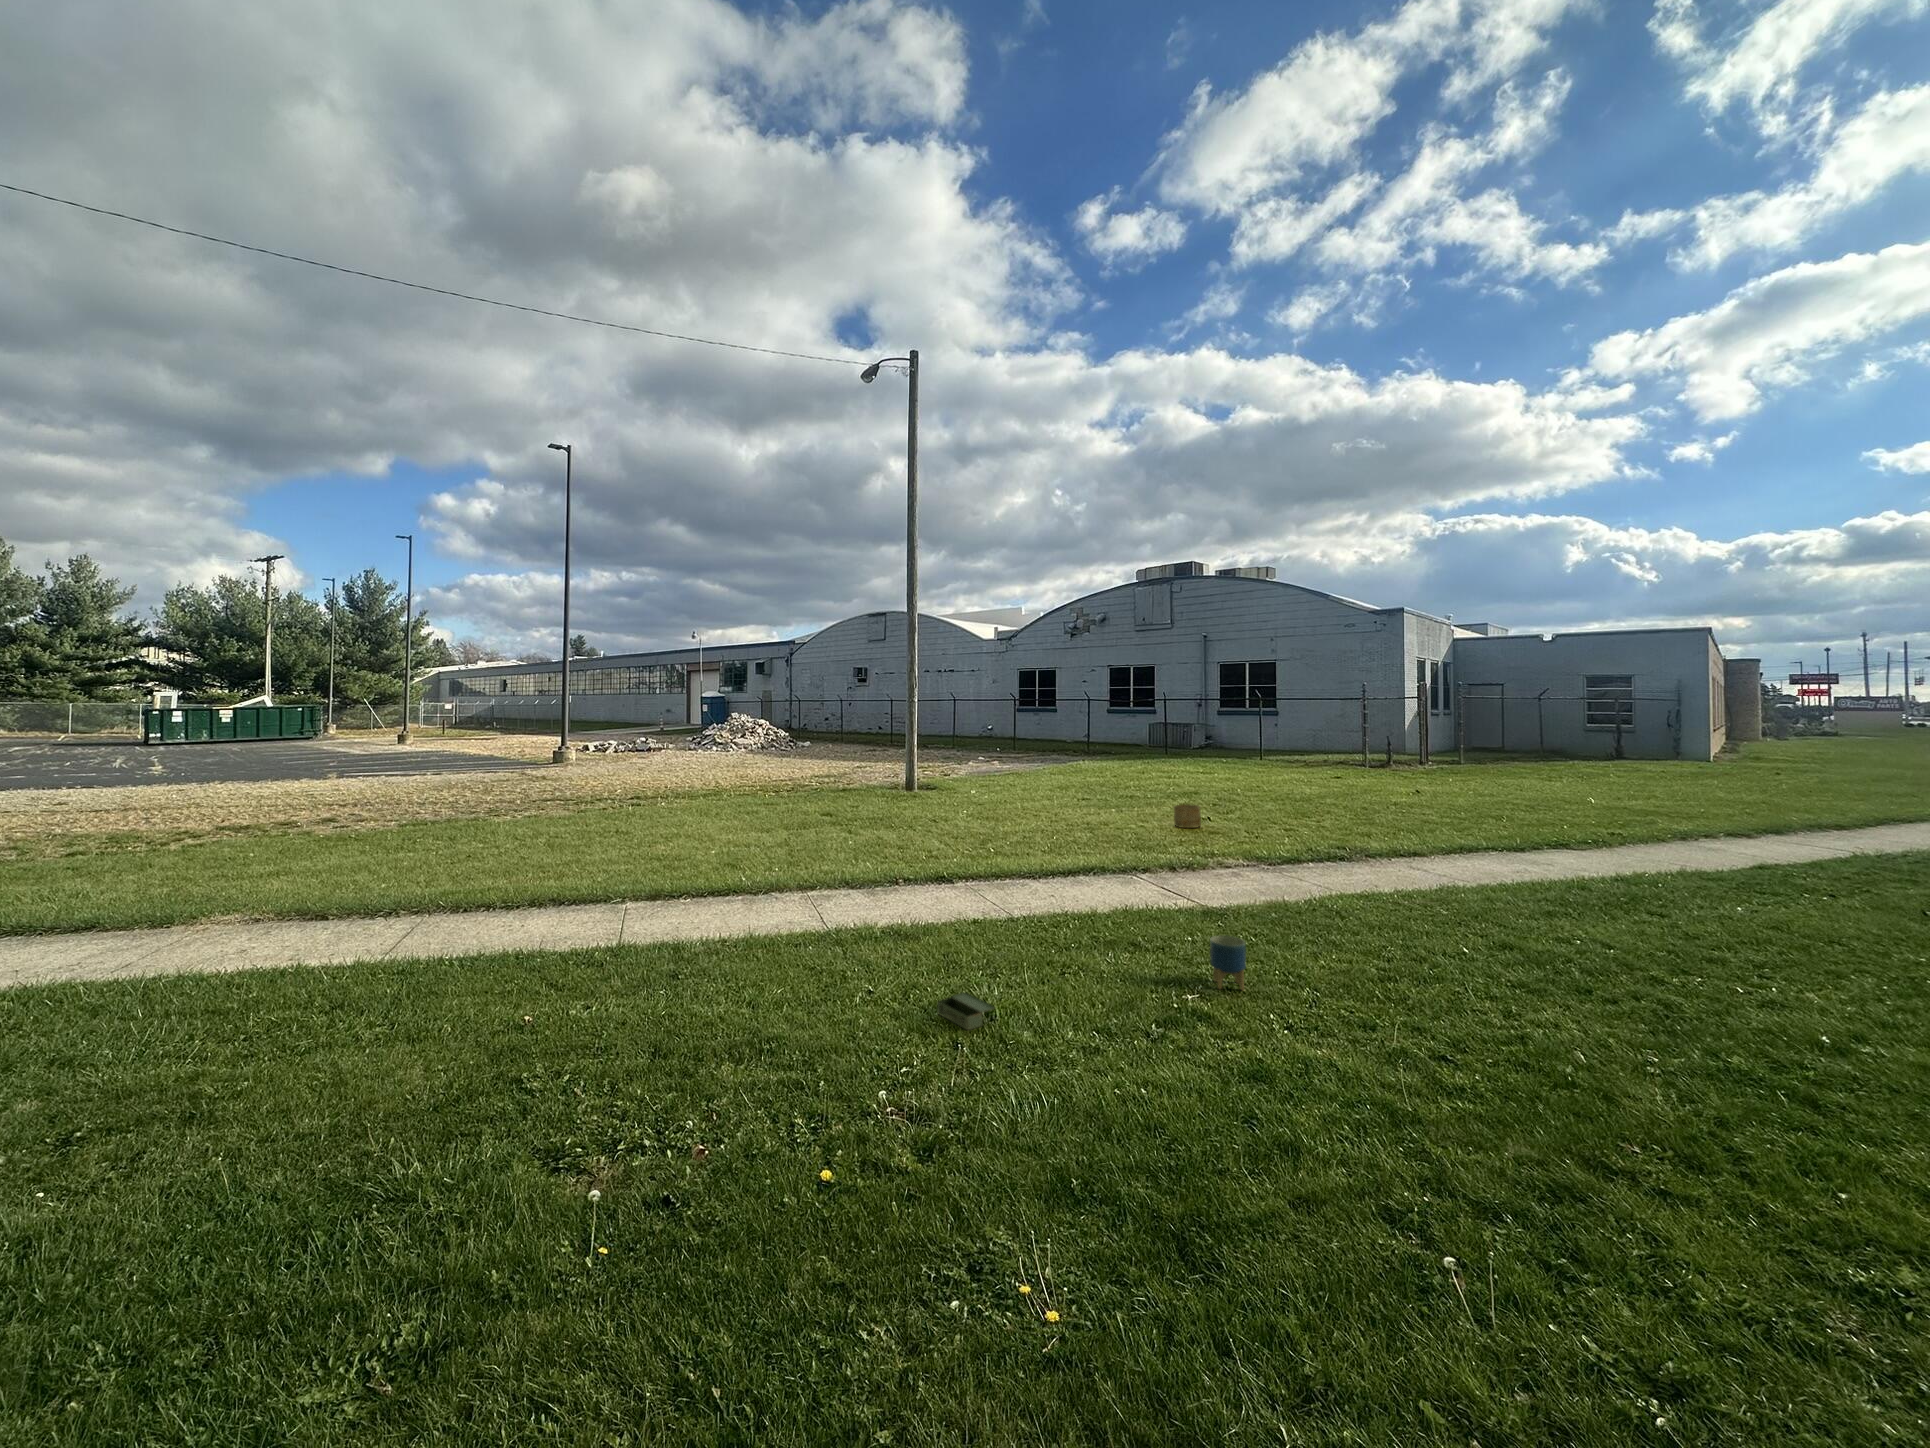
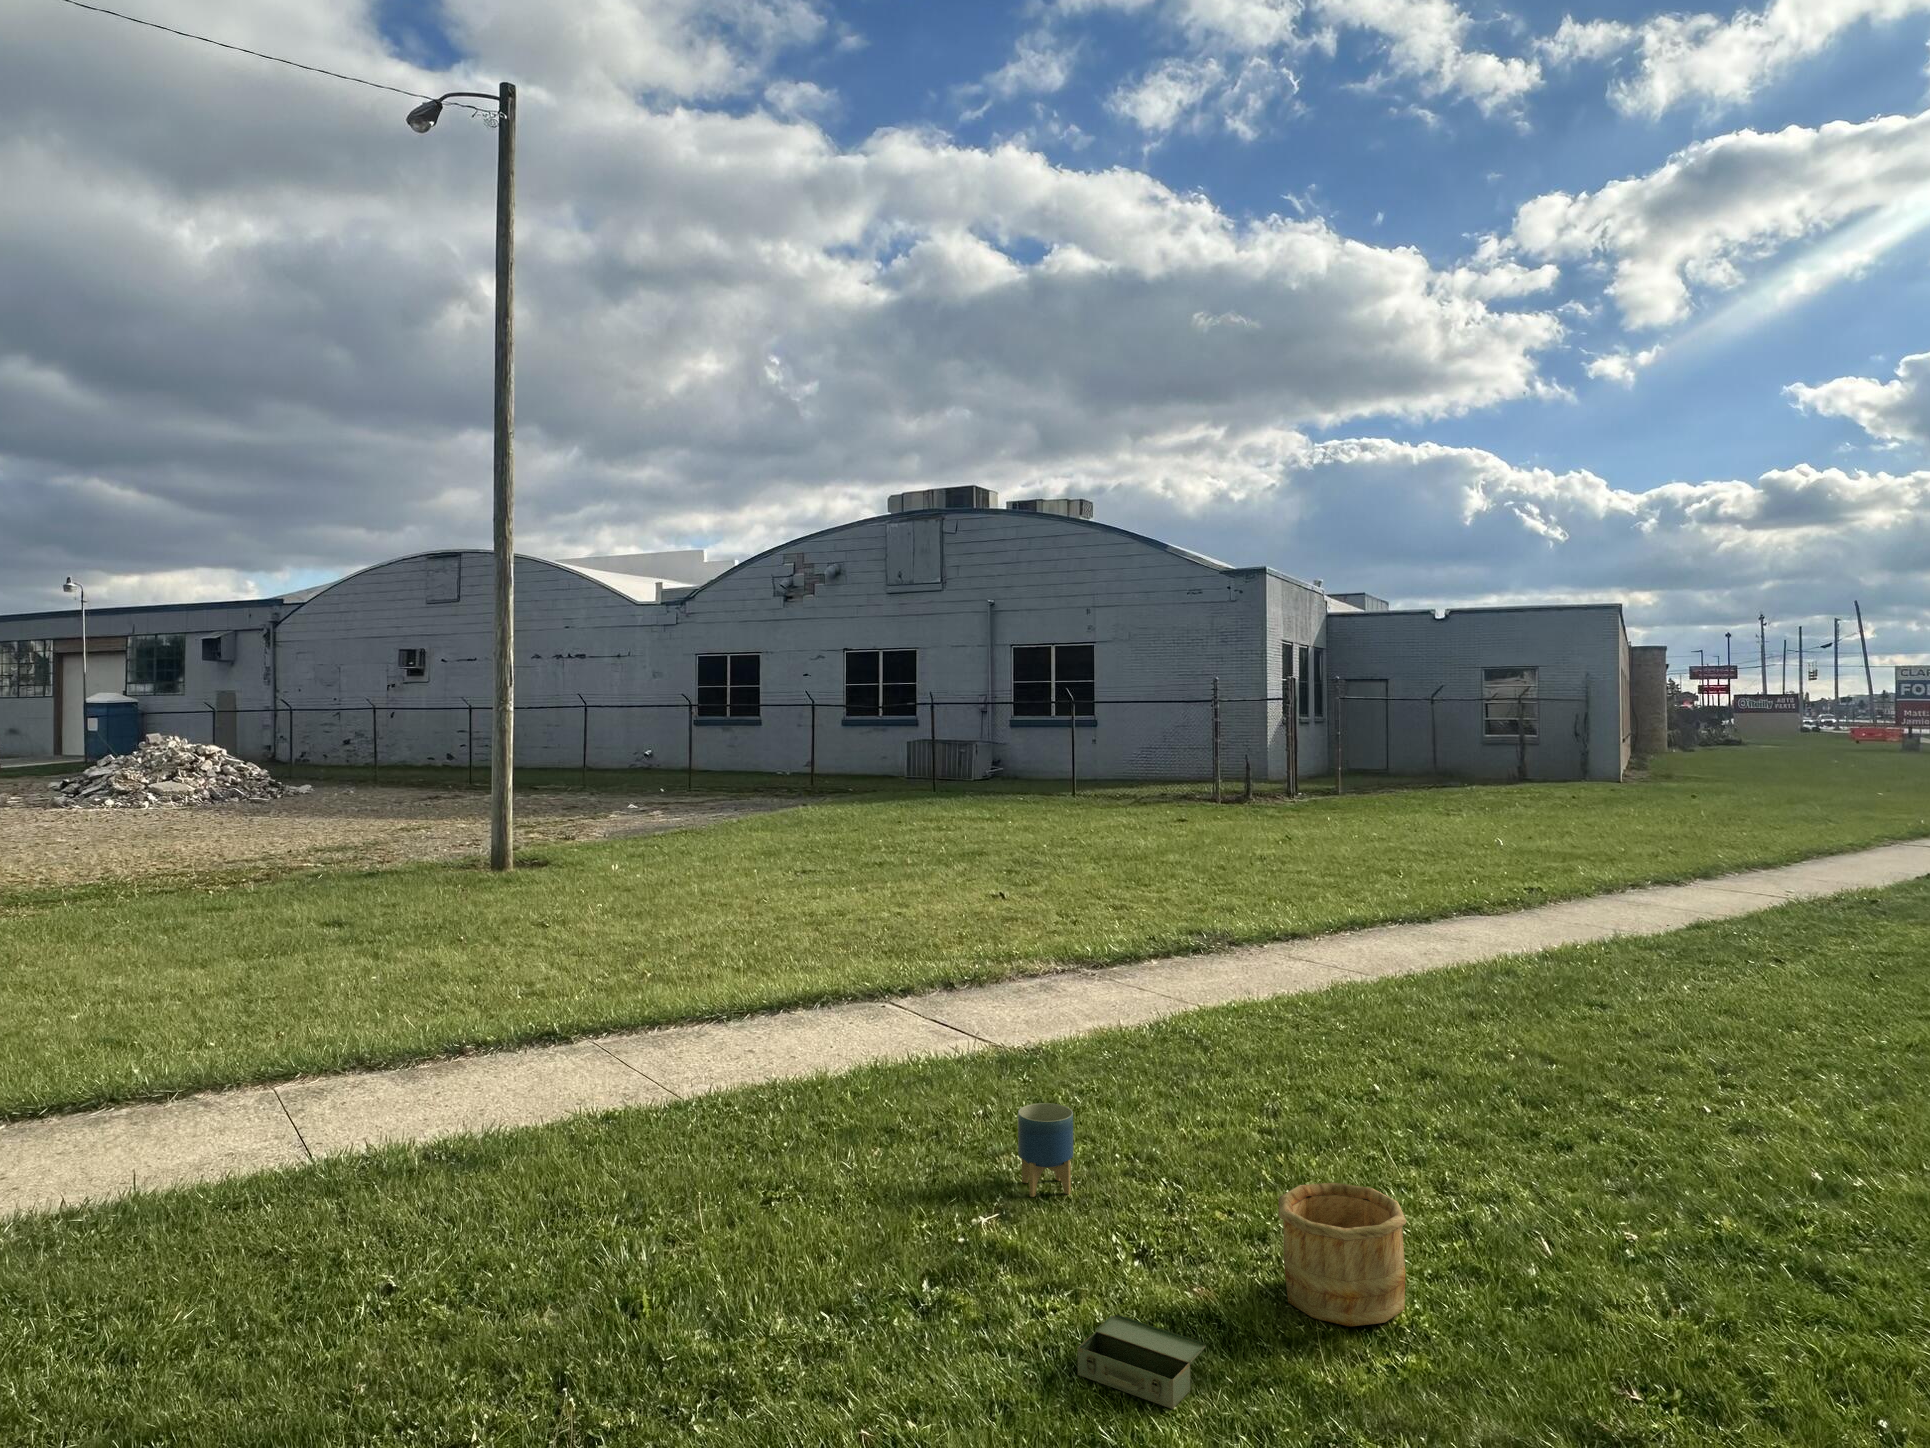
wooden bucket: present [1174,804,1201,828] -> present [1278,1183,1406,1327]
toolbox: present [937,993,995,1030] -> present [1078,1314,1206,1409]

